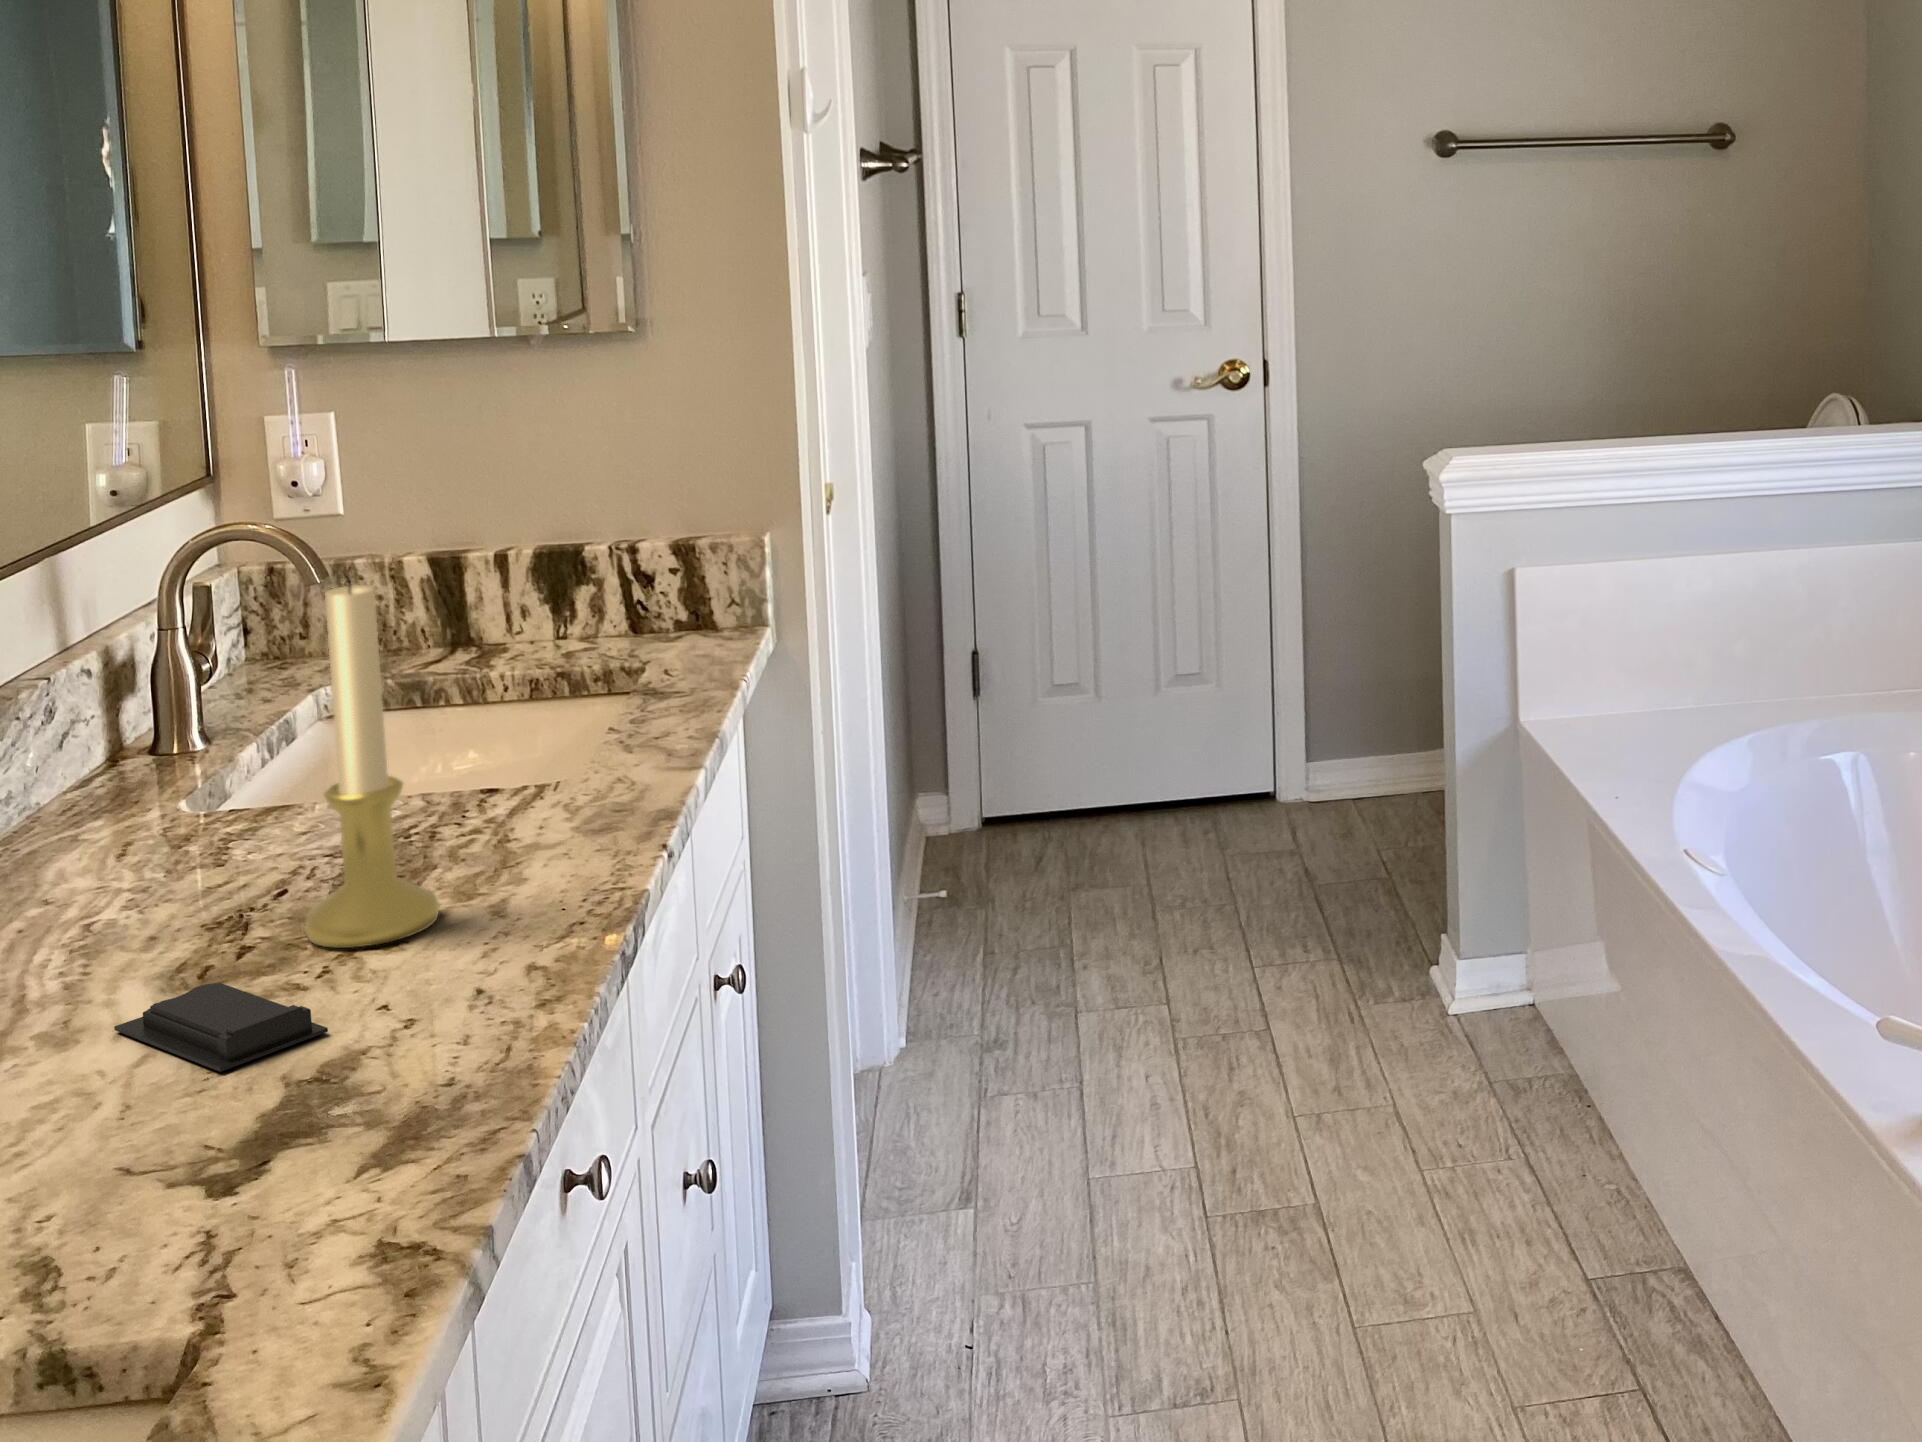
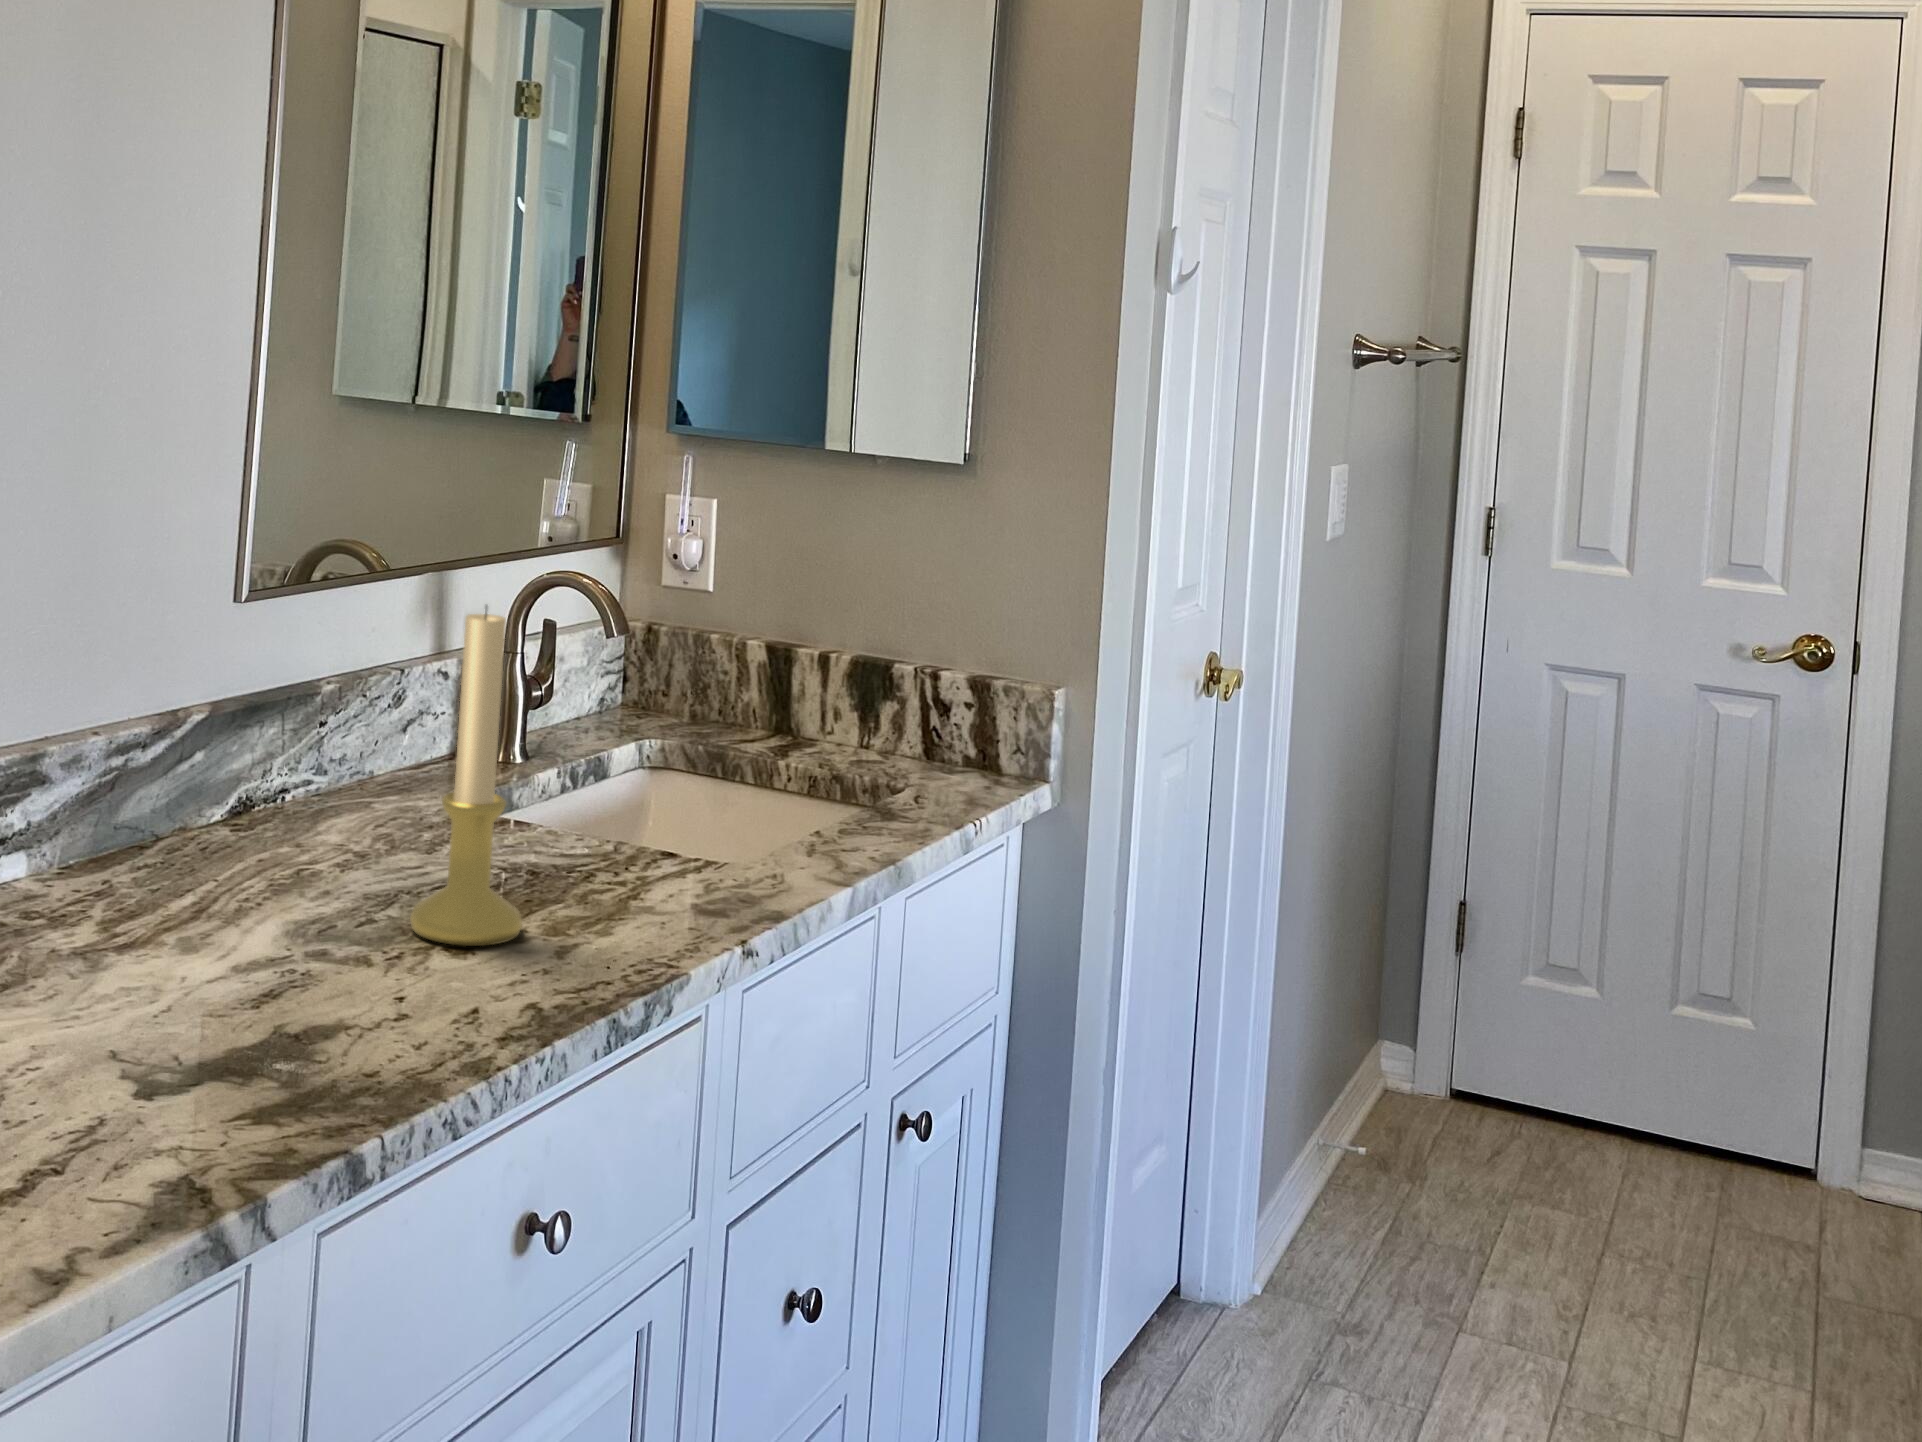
soap bar: present [114,983,328,1072] -> none [221,930,341,1001]

